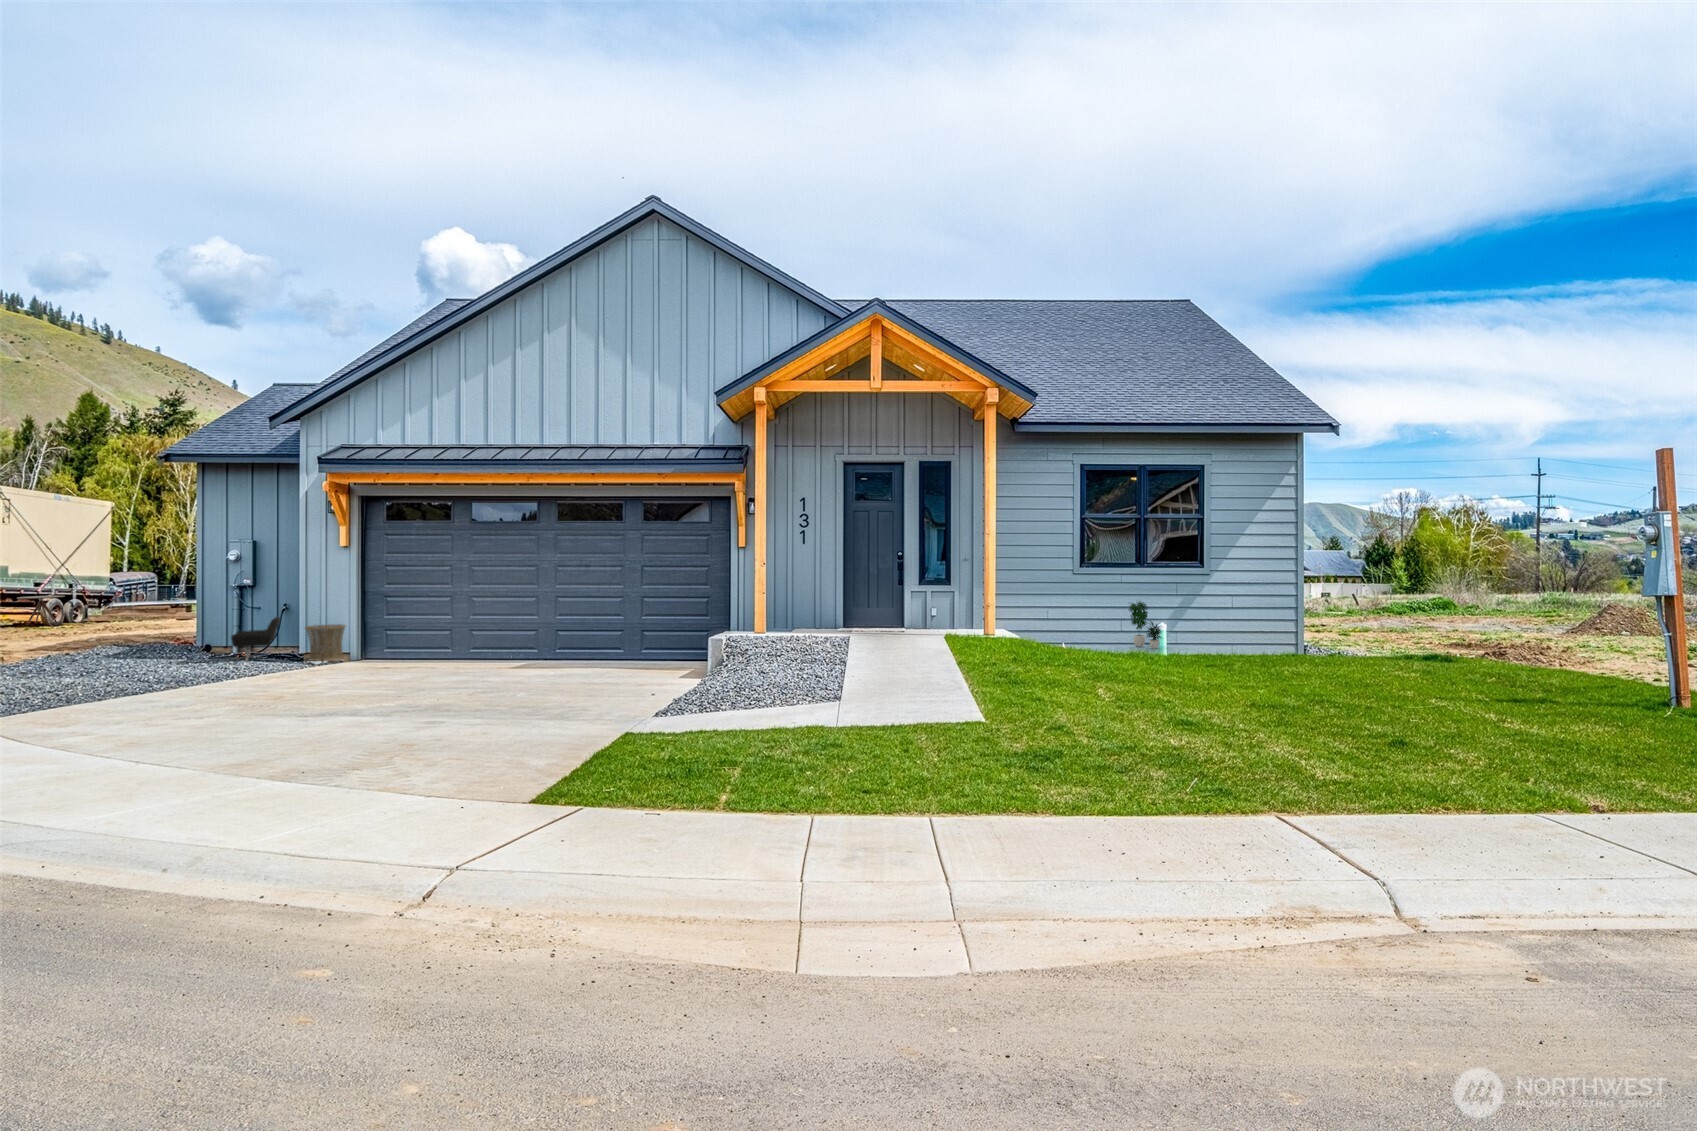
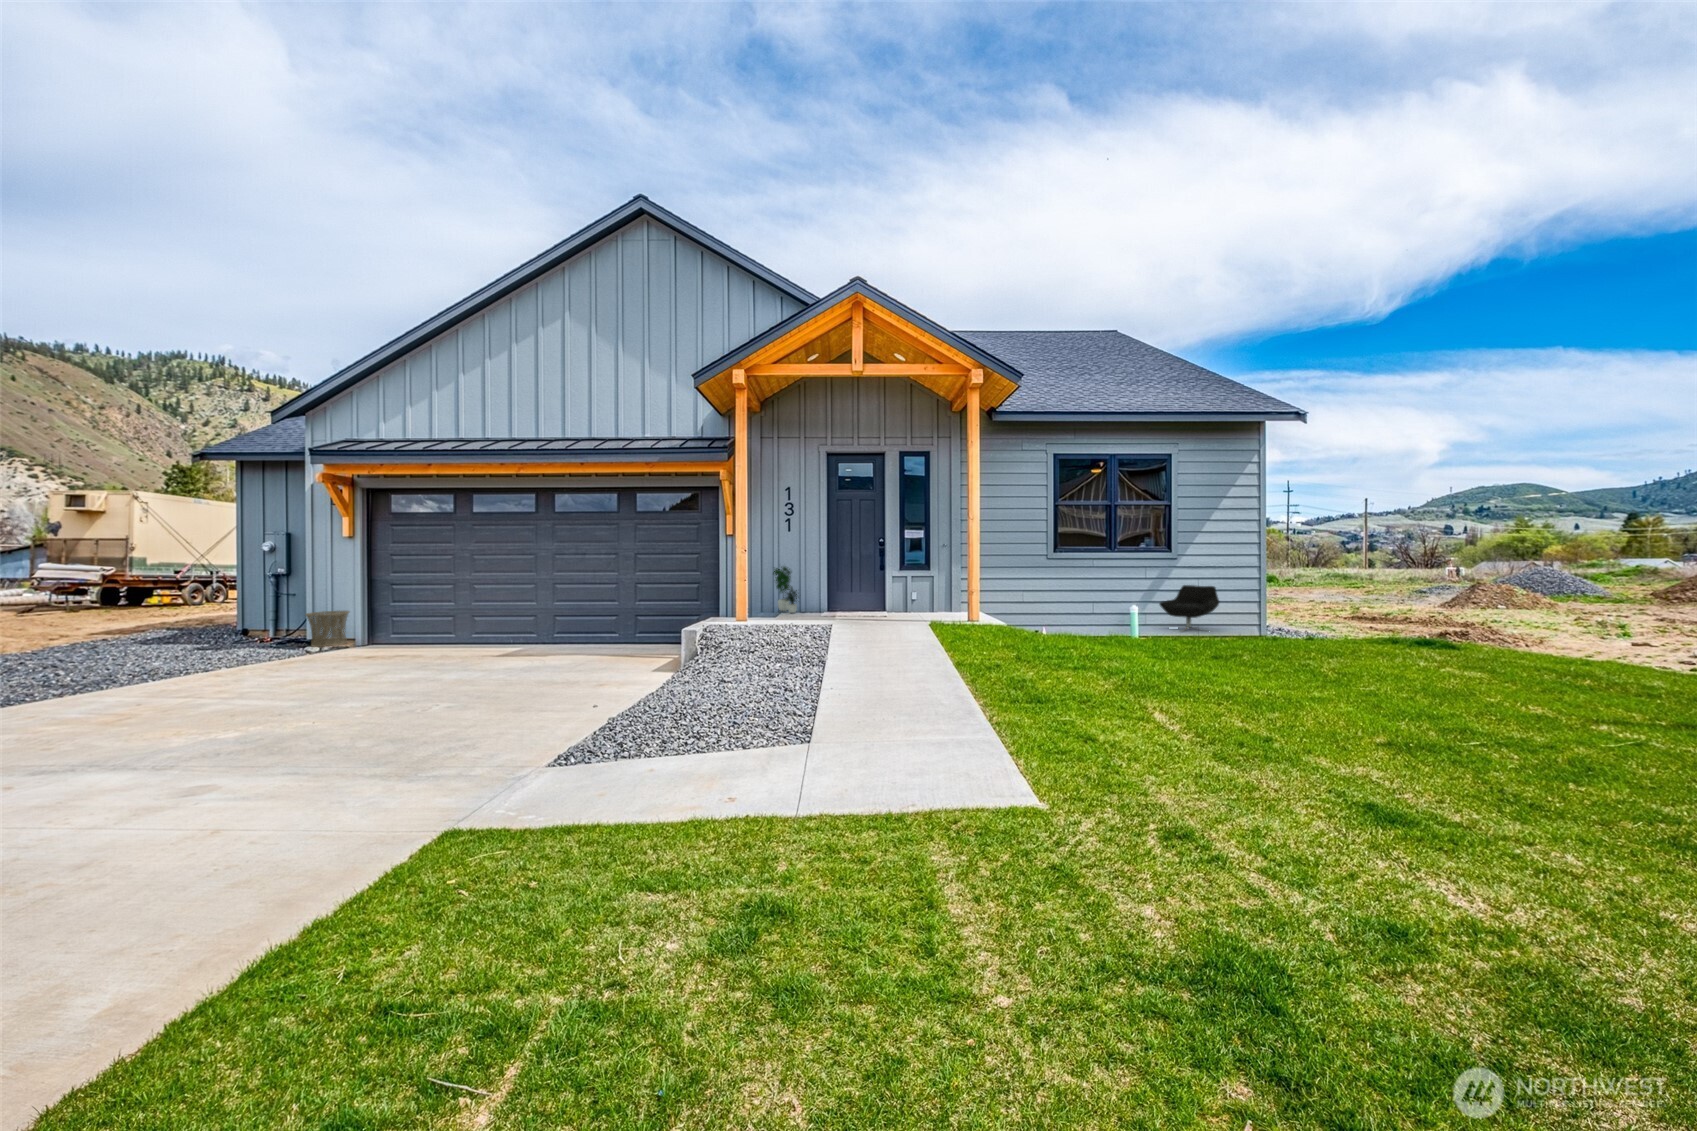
round table: present [17,596,65,625] -> none [151,582,195,606]
potted plant: present [1129,601,1161,649] -> present [773,567,799,613]
lounge chair: present [231,617,281,660] -> present [1160,585,1220,631]

